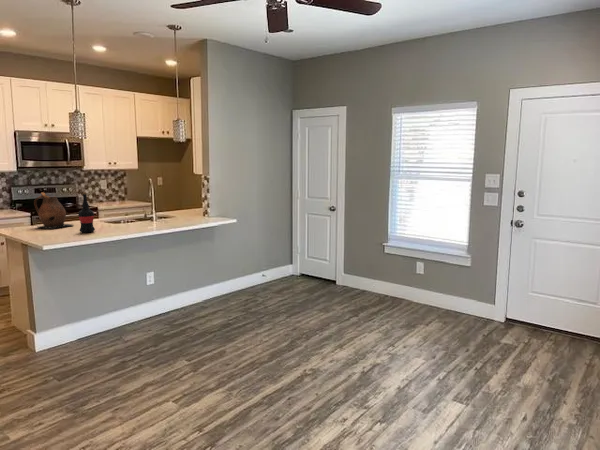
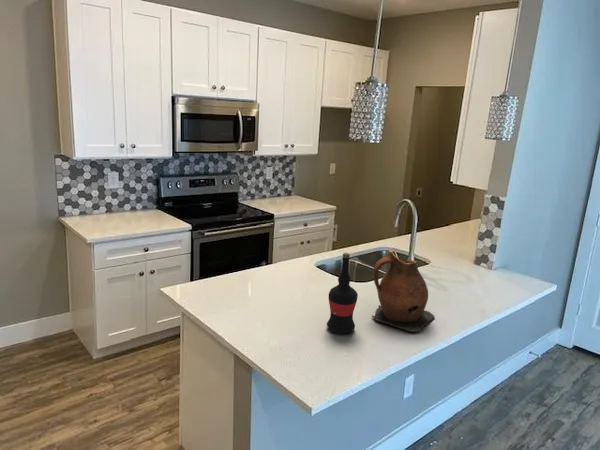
ceramic pitcher: present [34,193,72,228] -> present [372,249,435,332]

